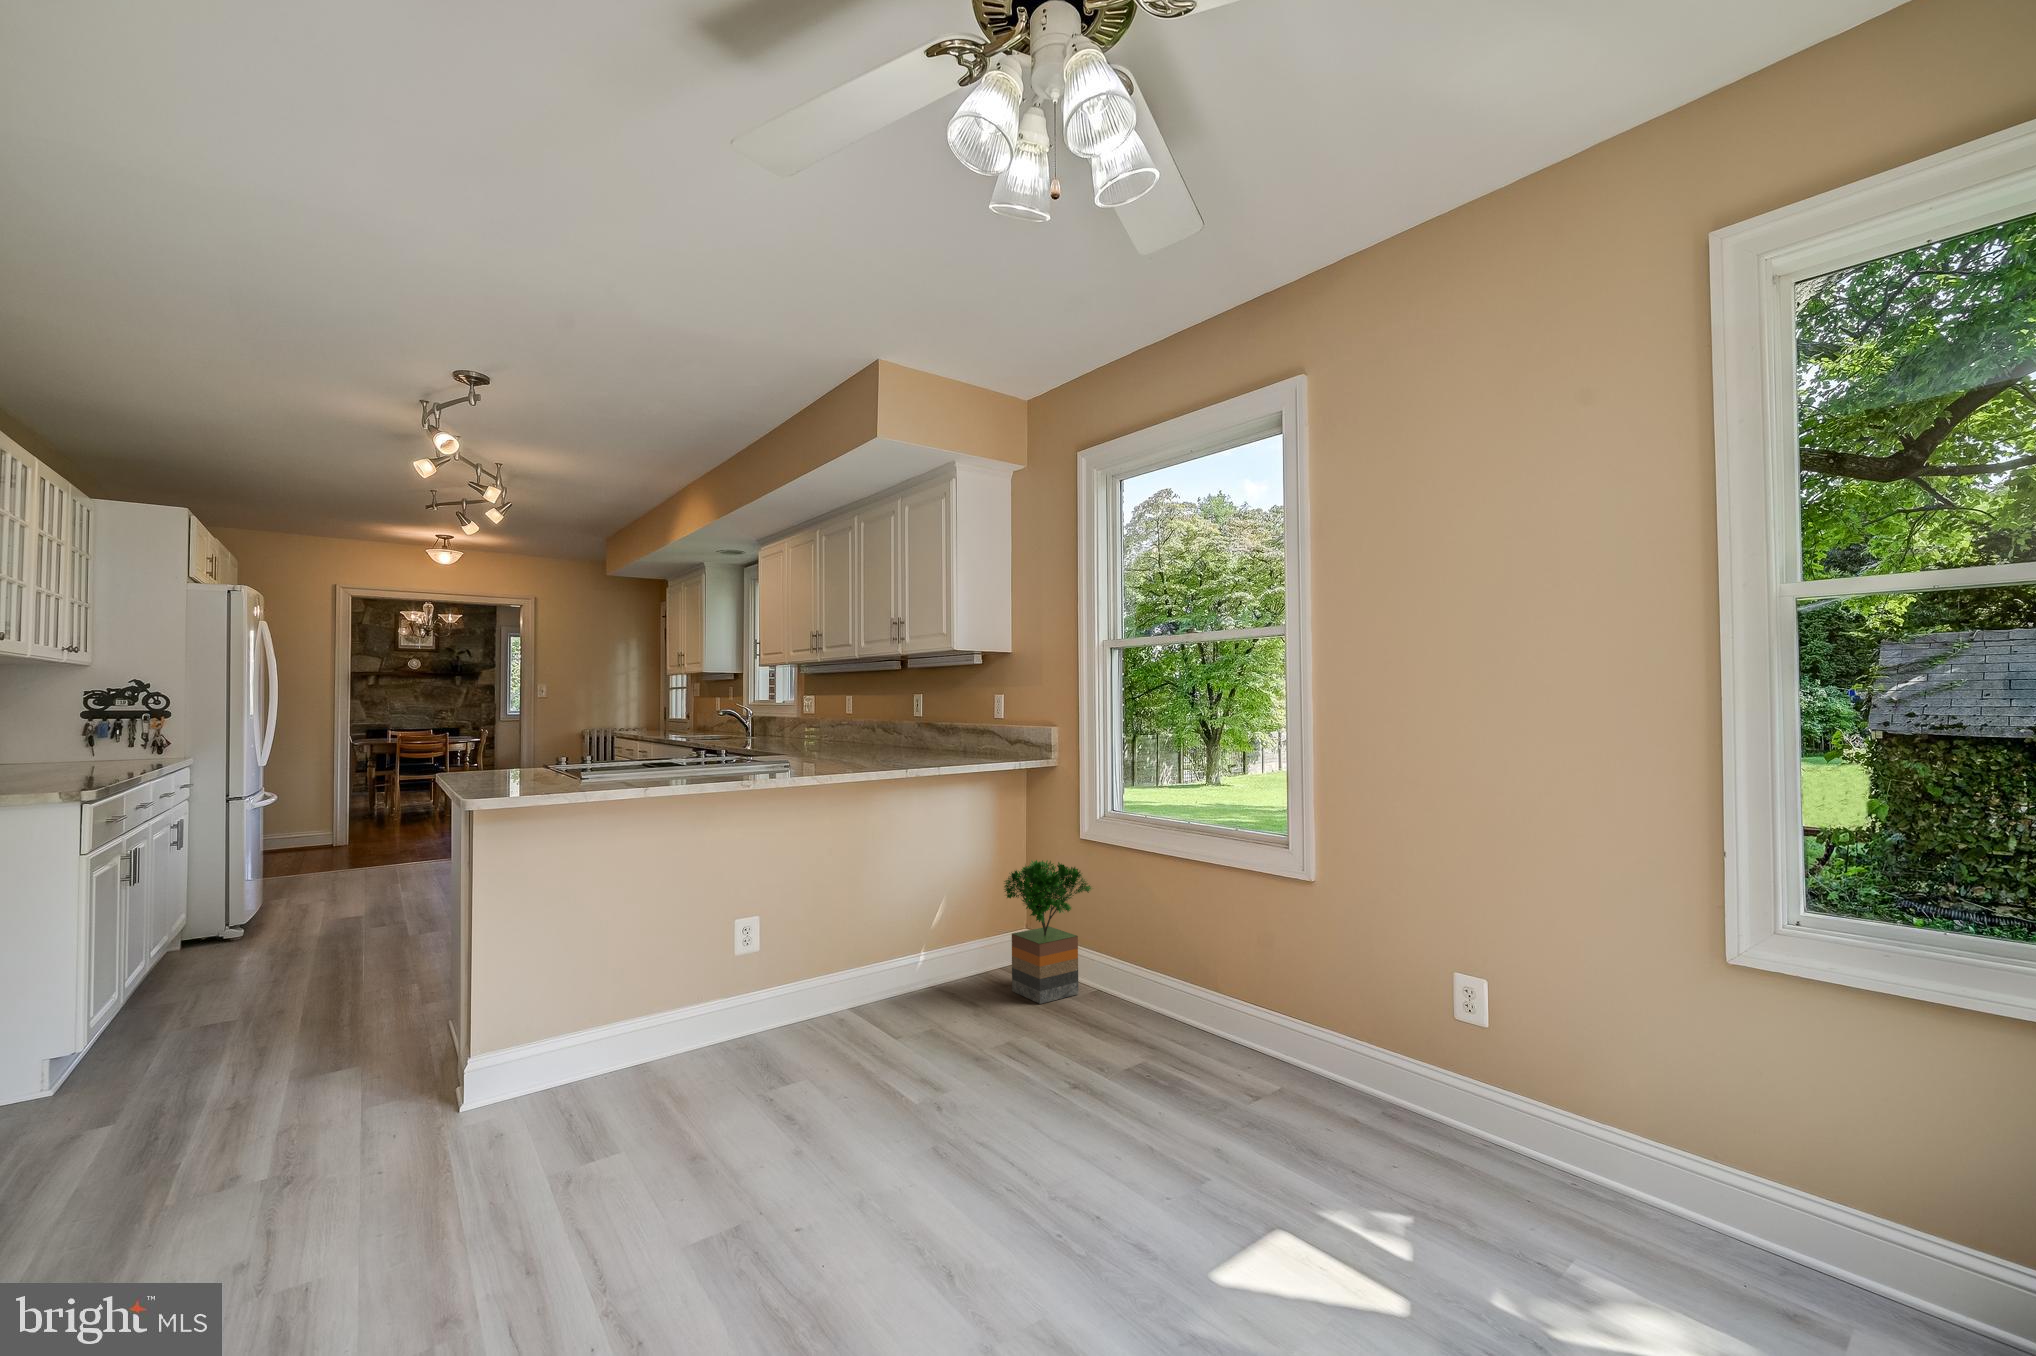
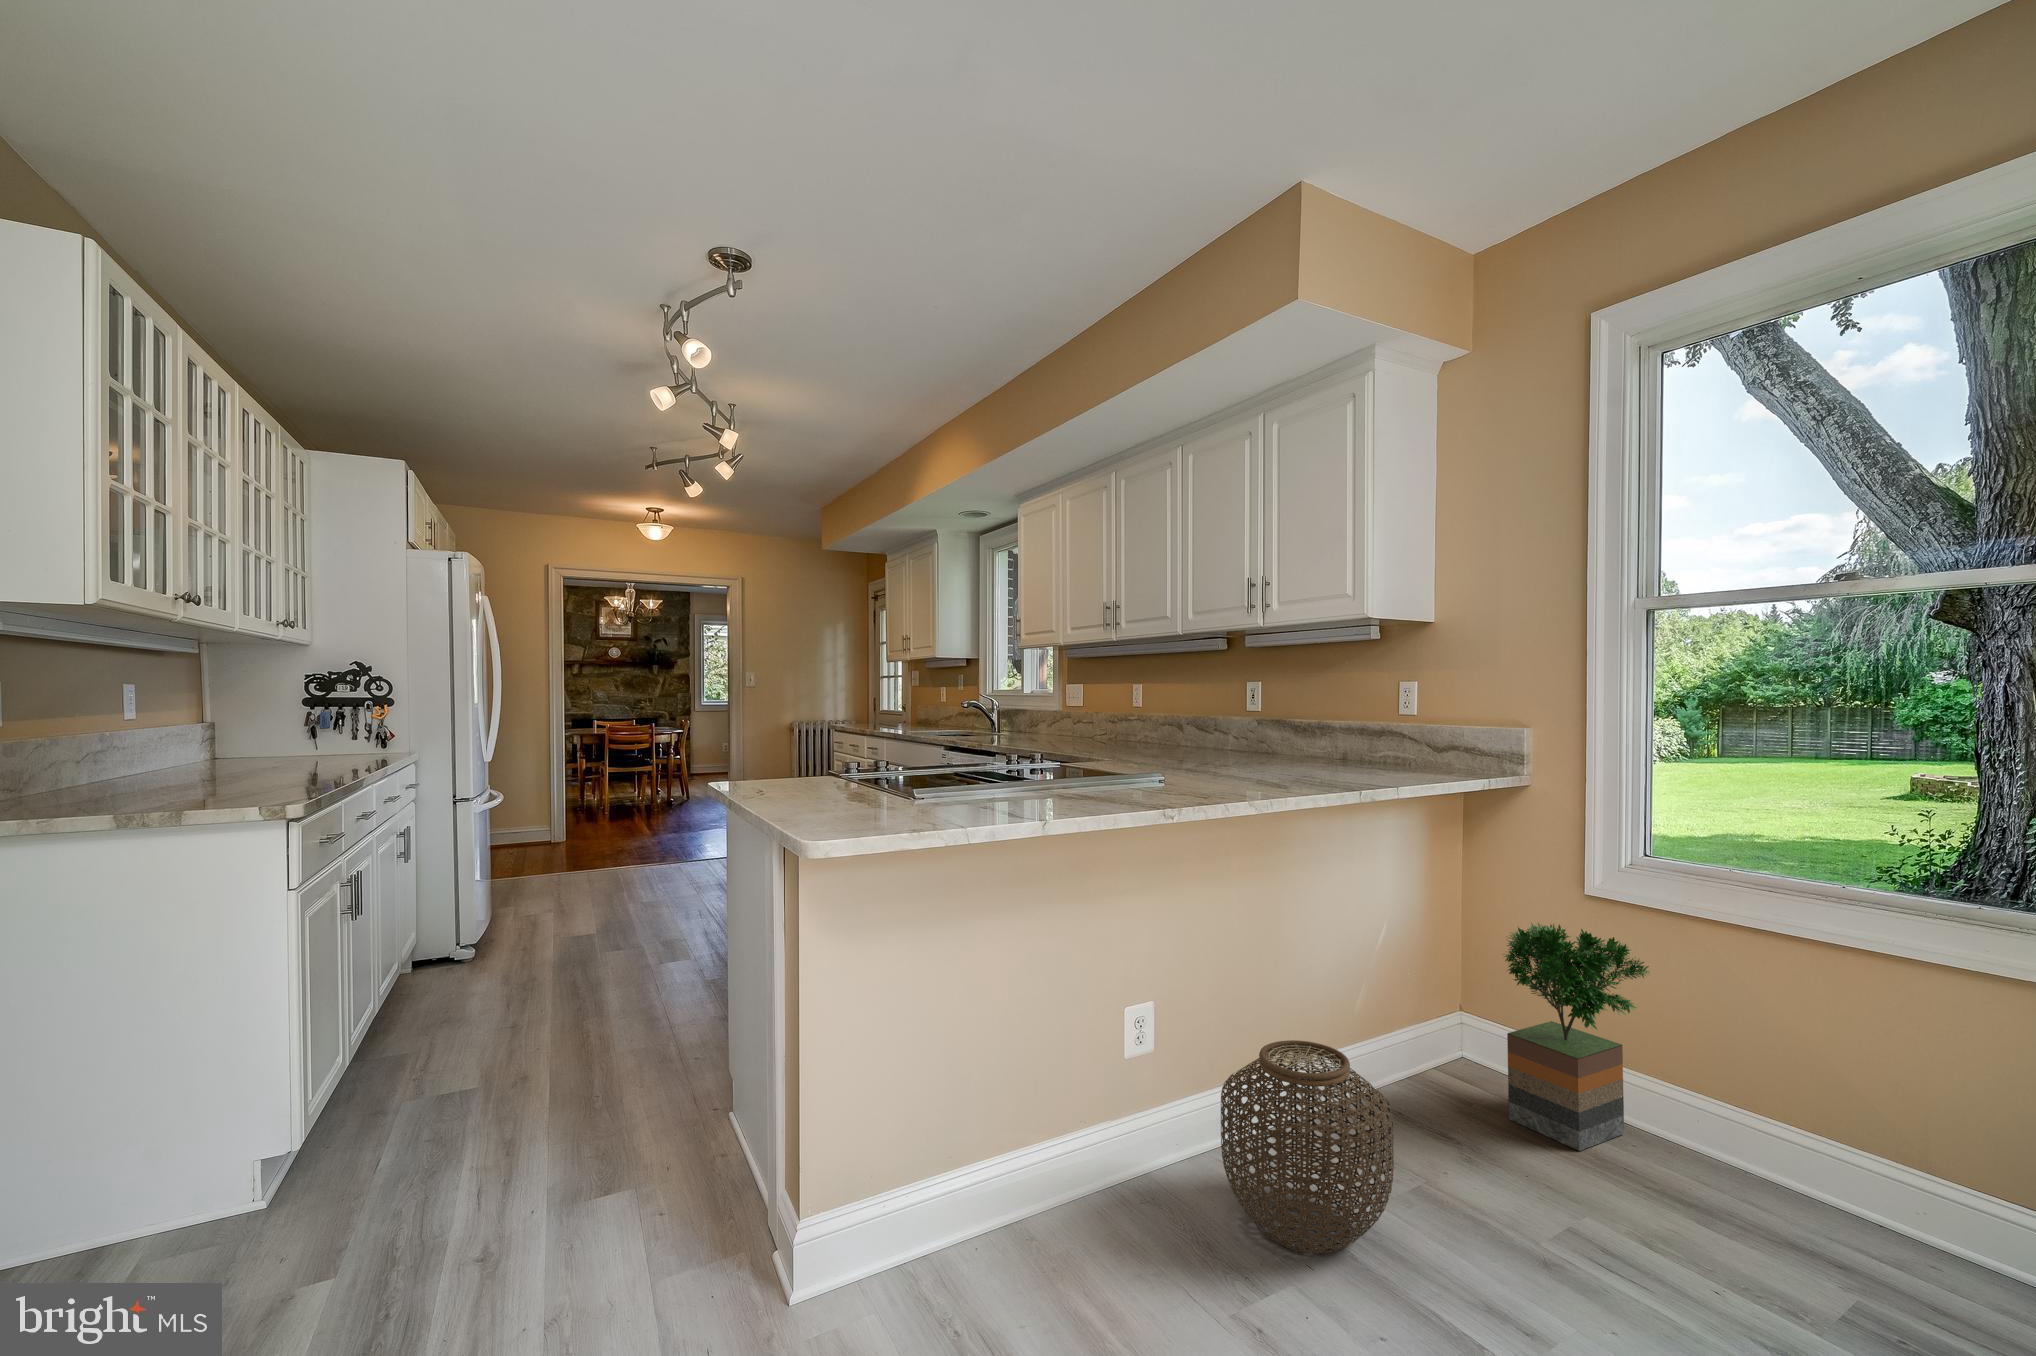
woven basket: none [773,933,880,1060] -> present [1221,1040,1394,1254]

